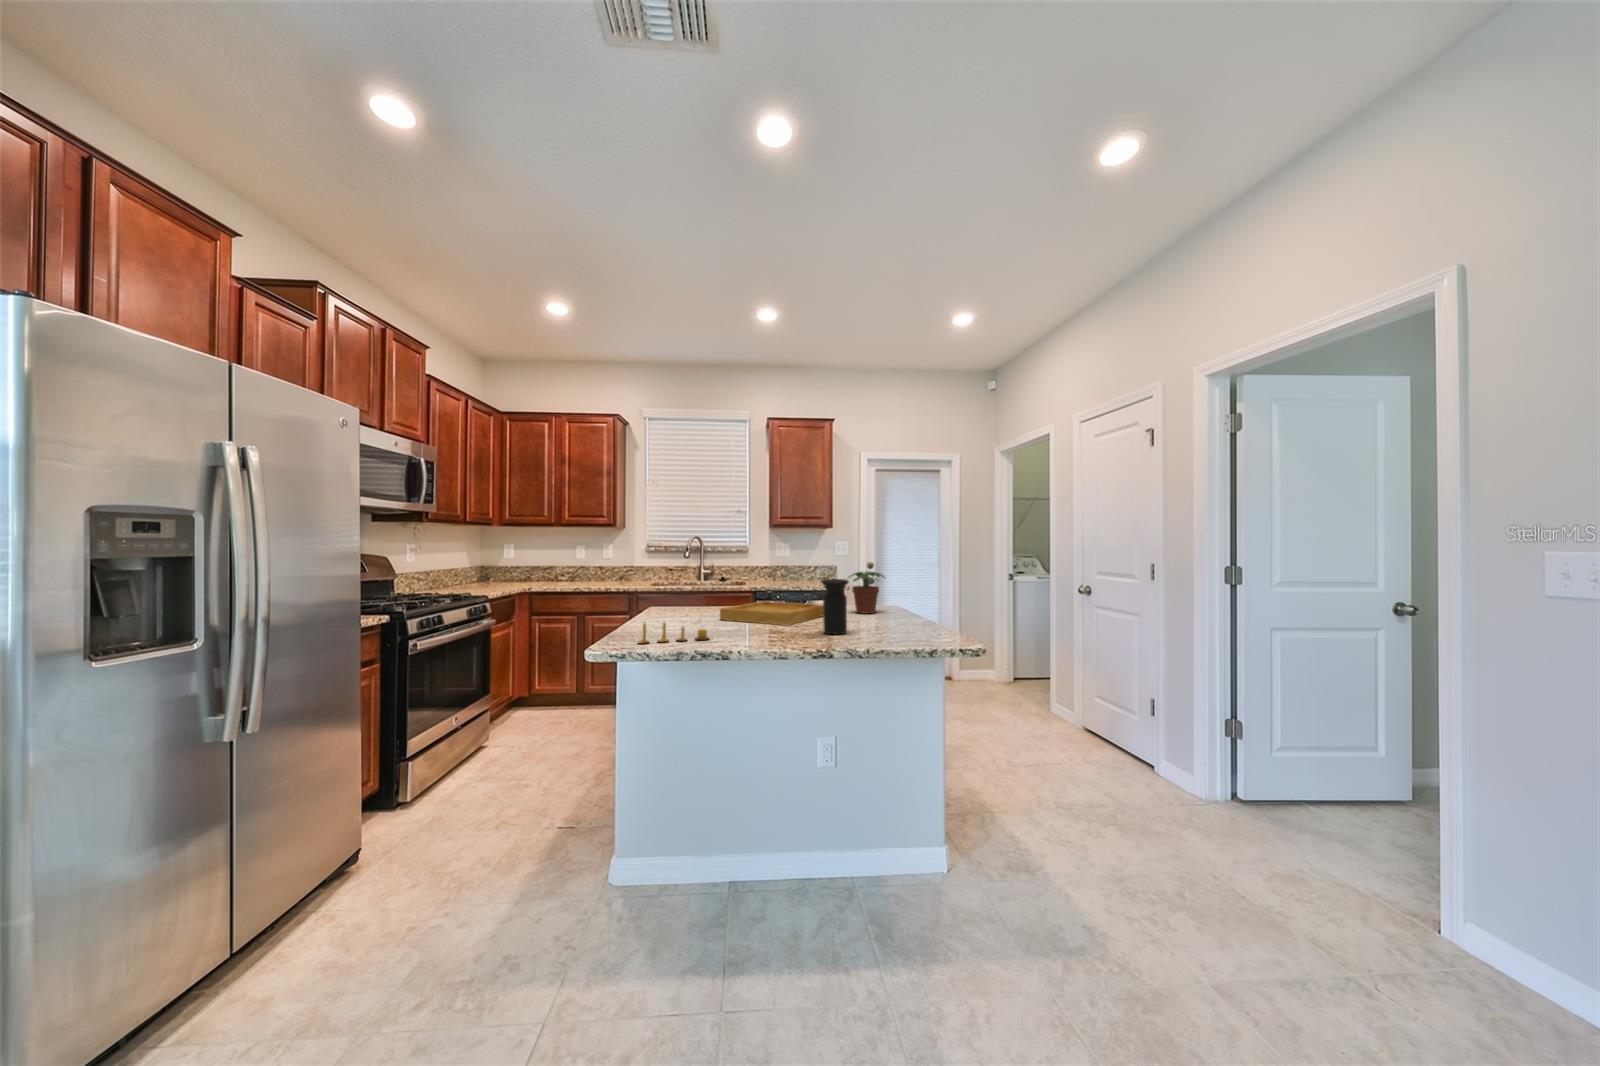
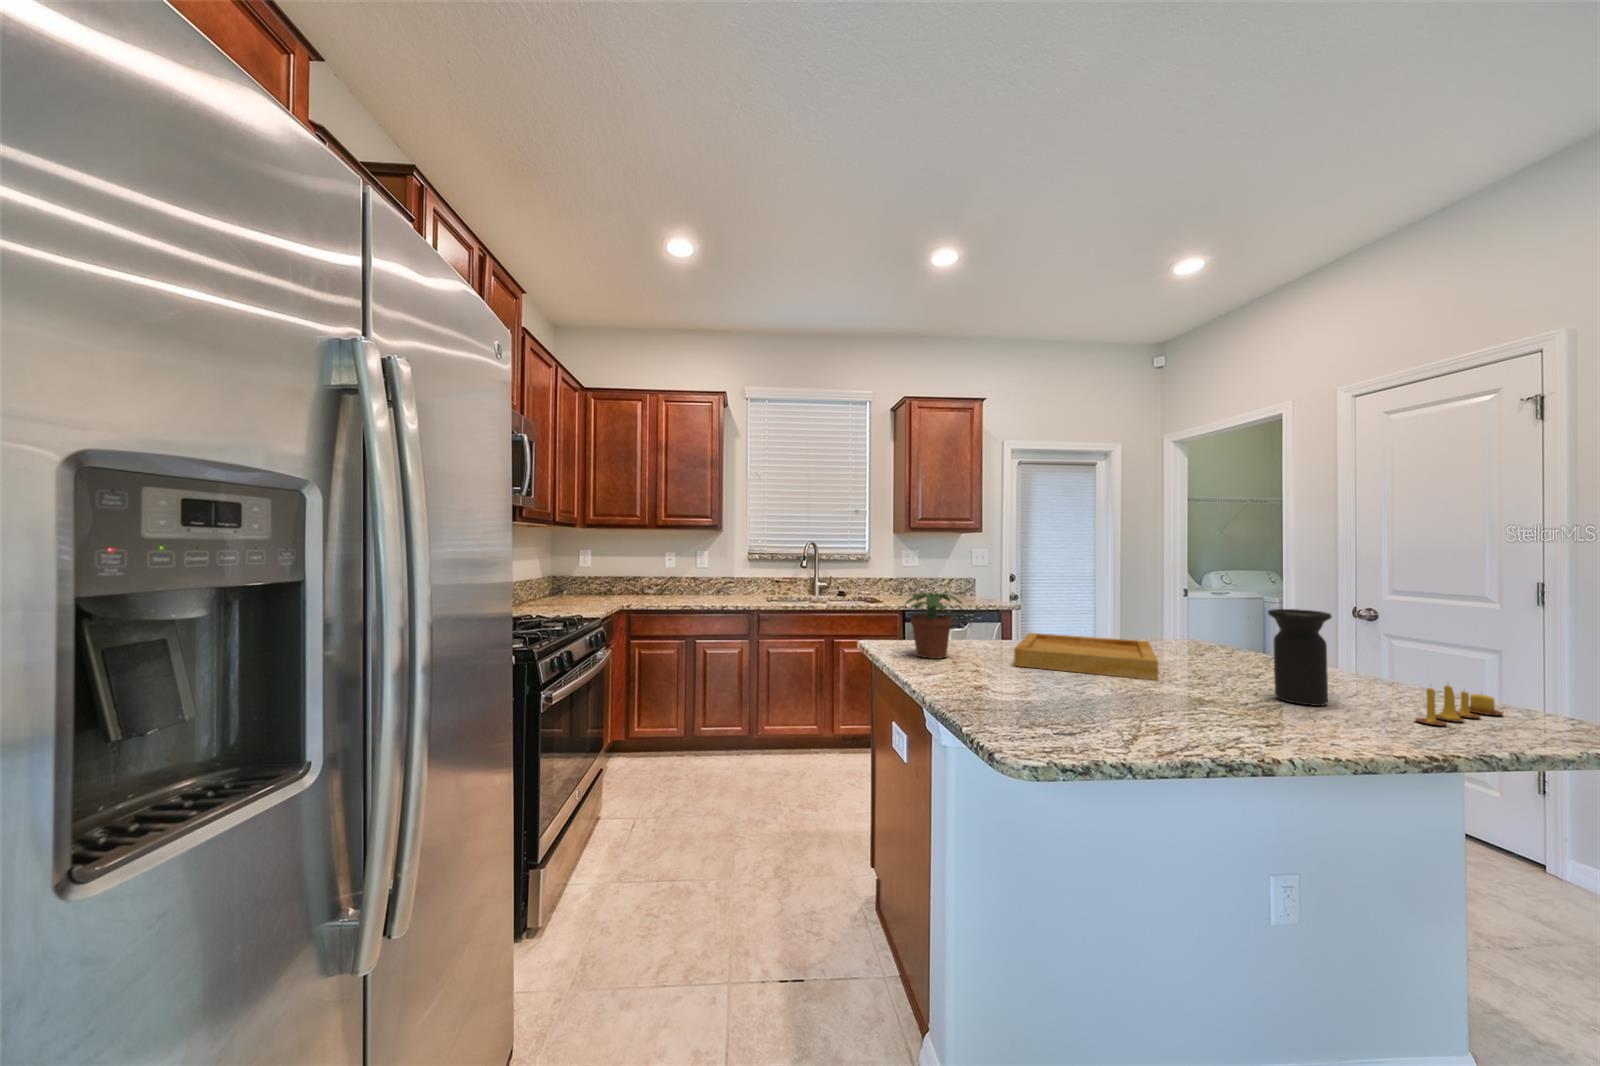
potted plant: present [849,572,884,614] -> present [905,593,962,659]
candle: present [638,622,709,644] -> present [1415,685,1503,726]

